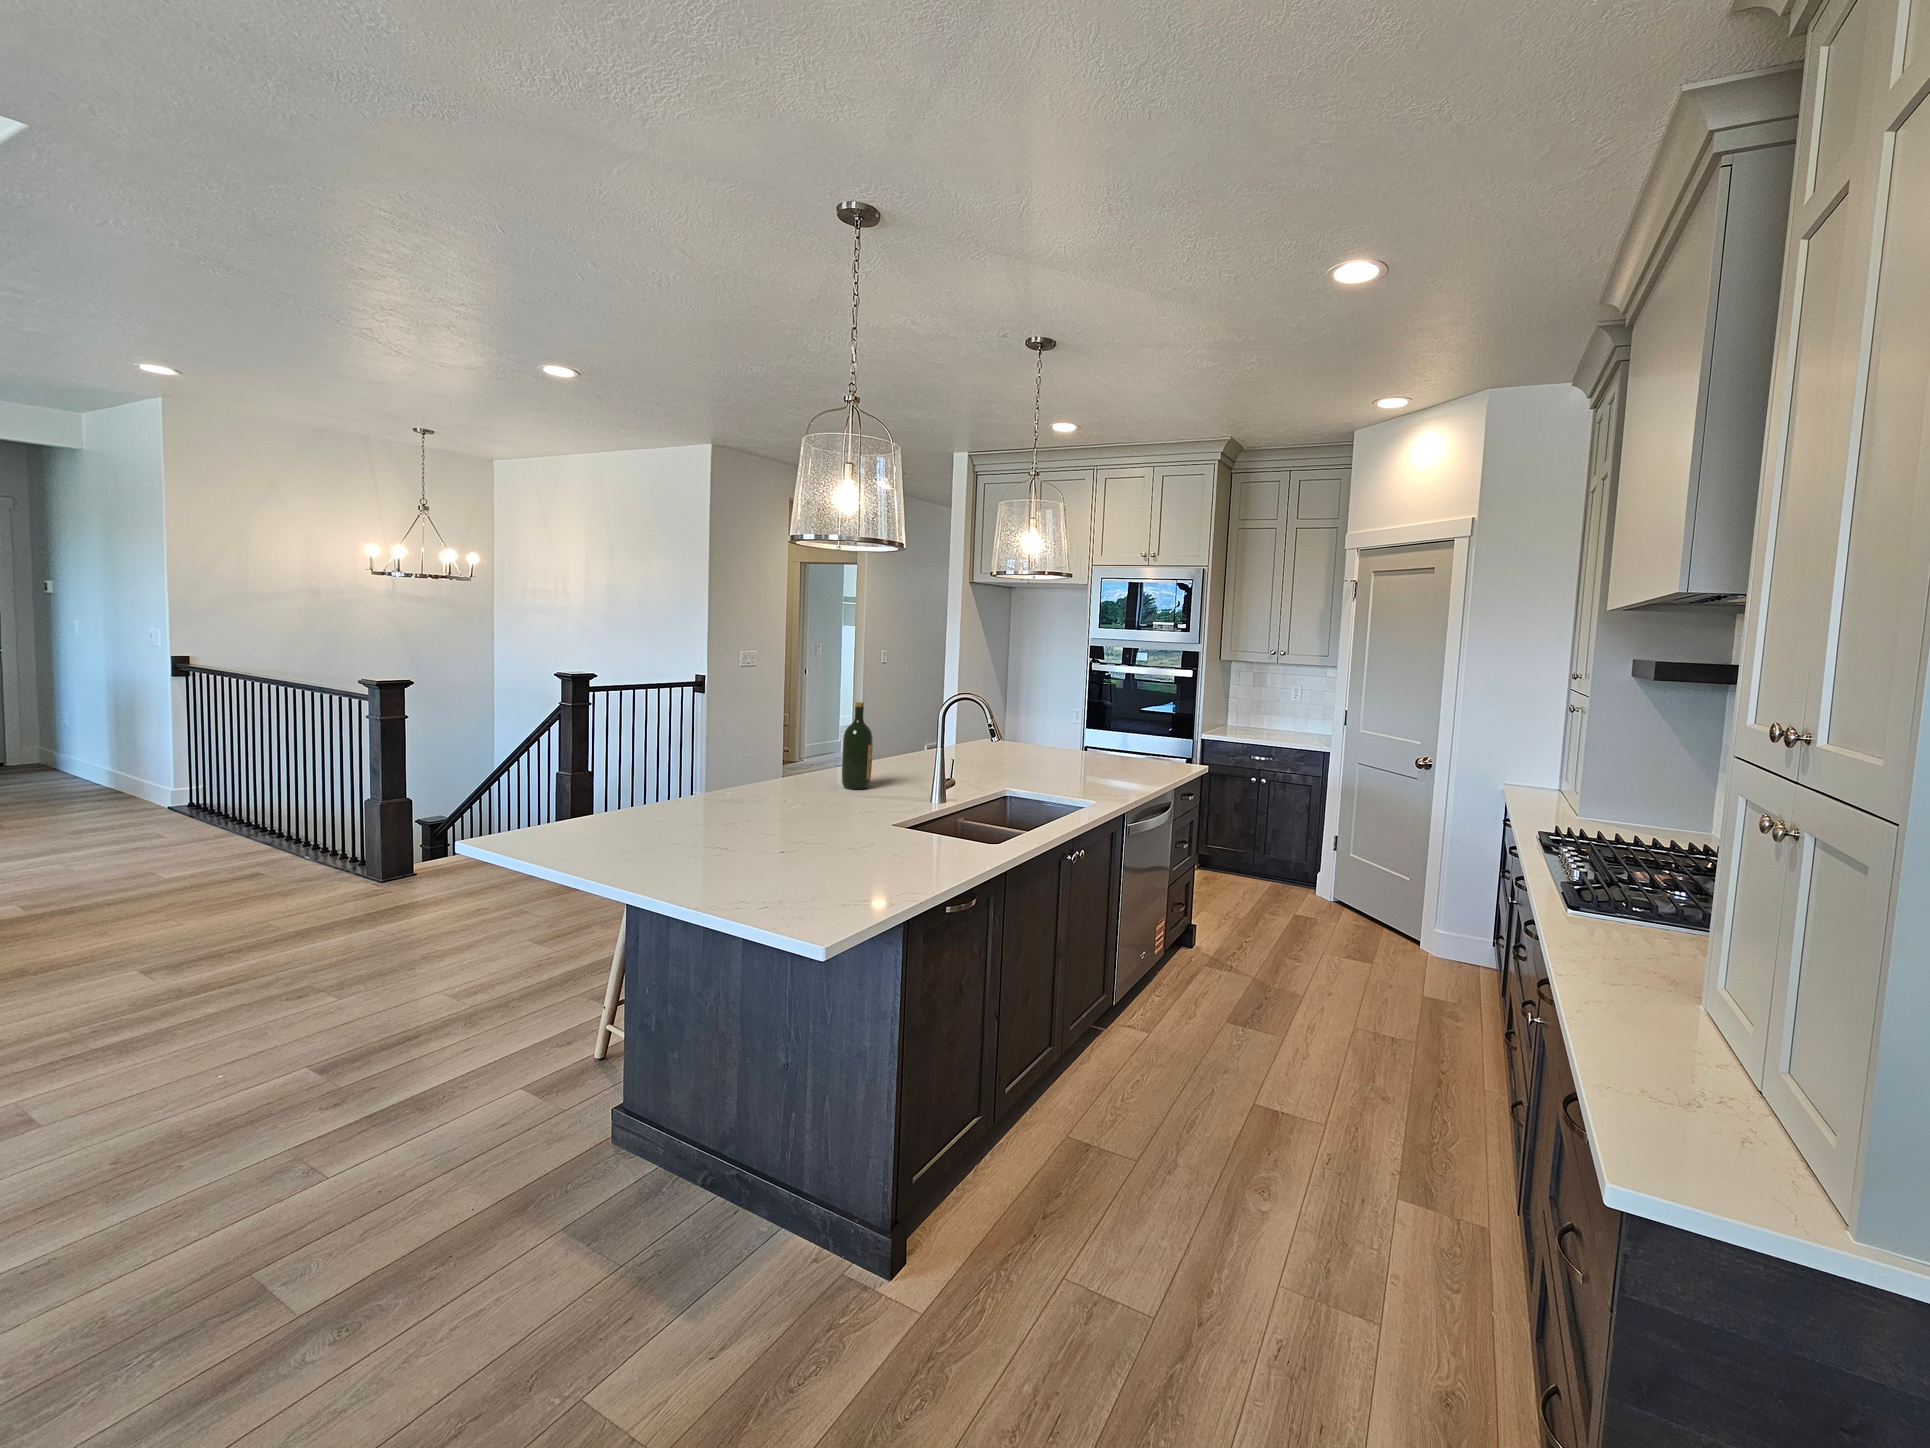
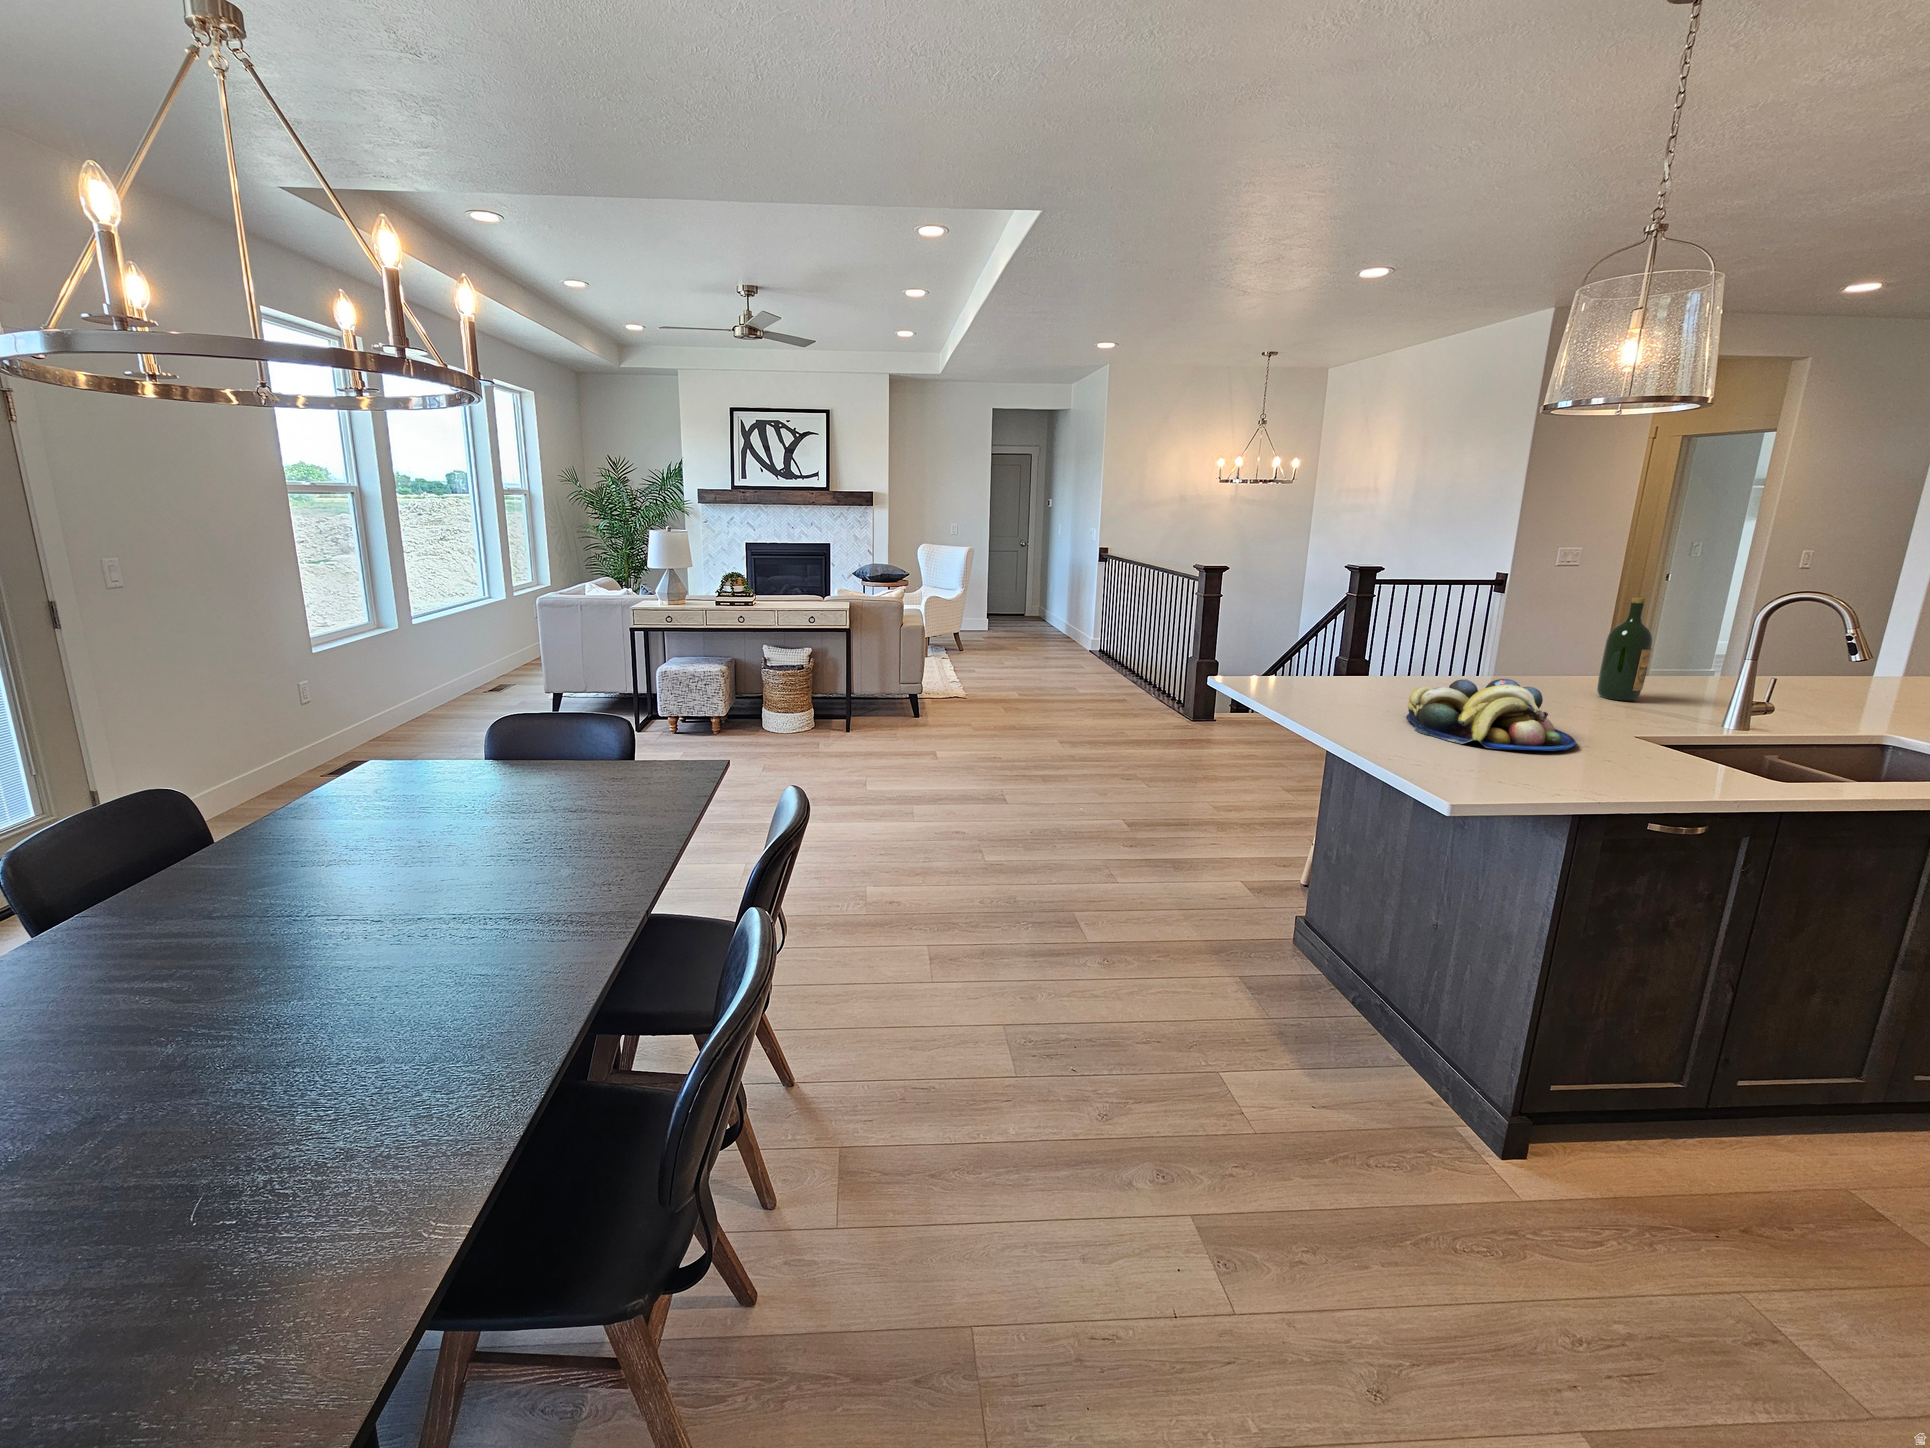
fruit bowl: none [728,791,872,867] -> present [1406,679,1577,751]

